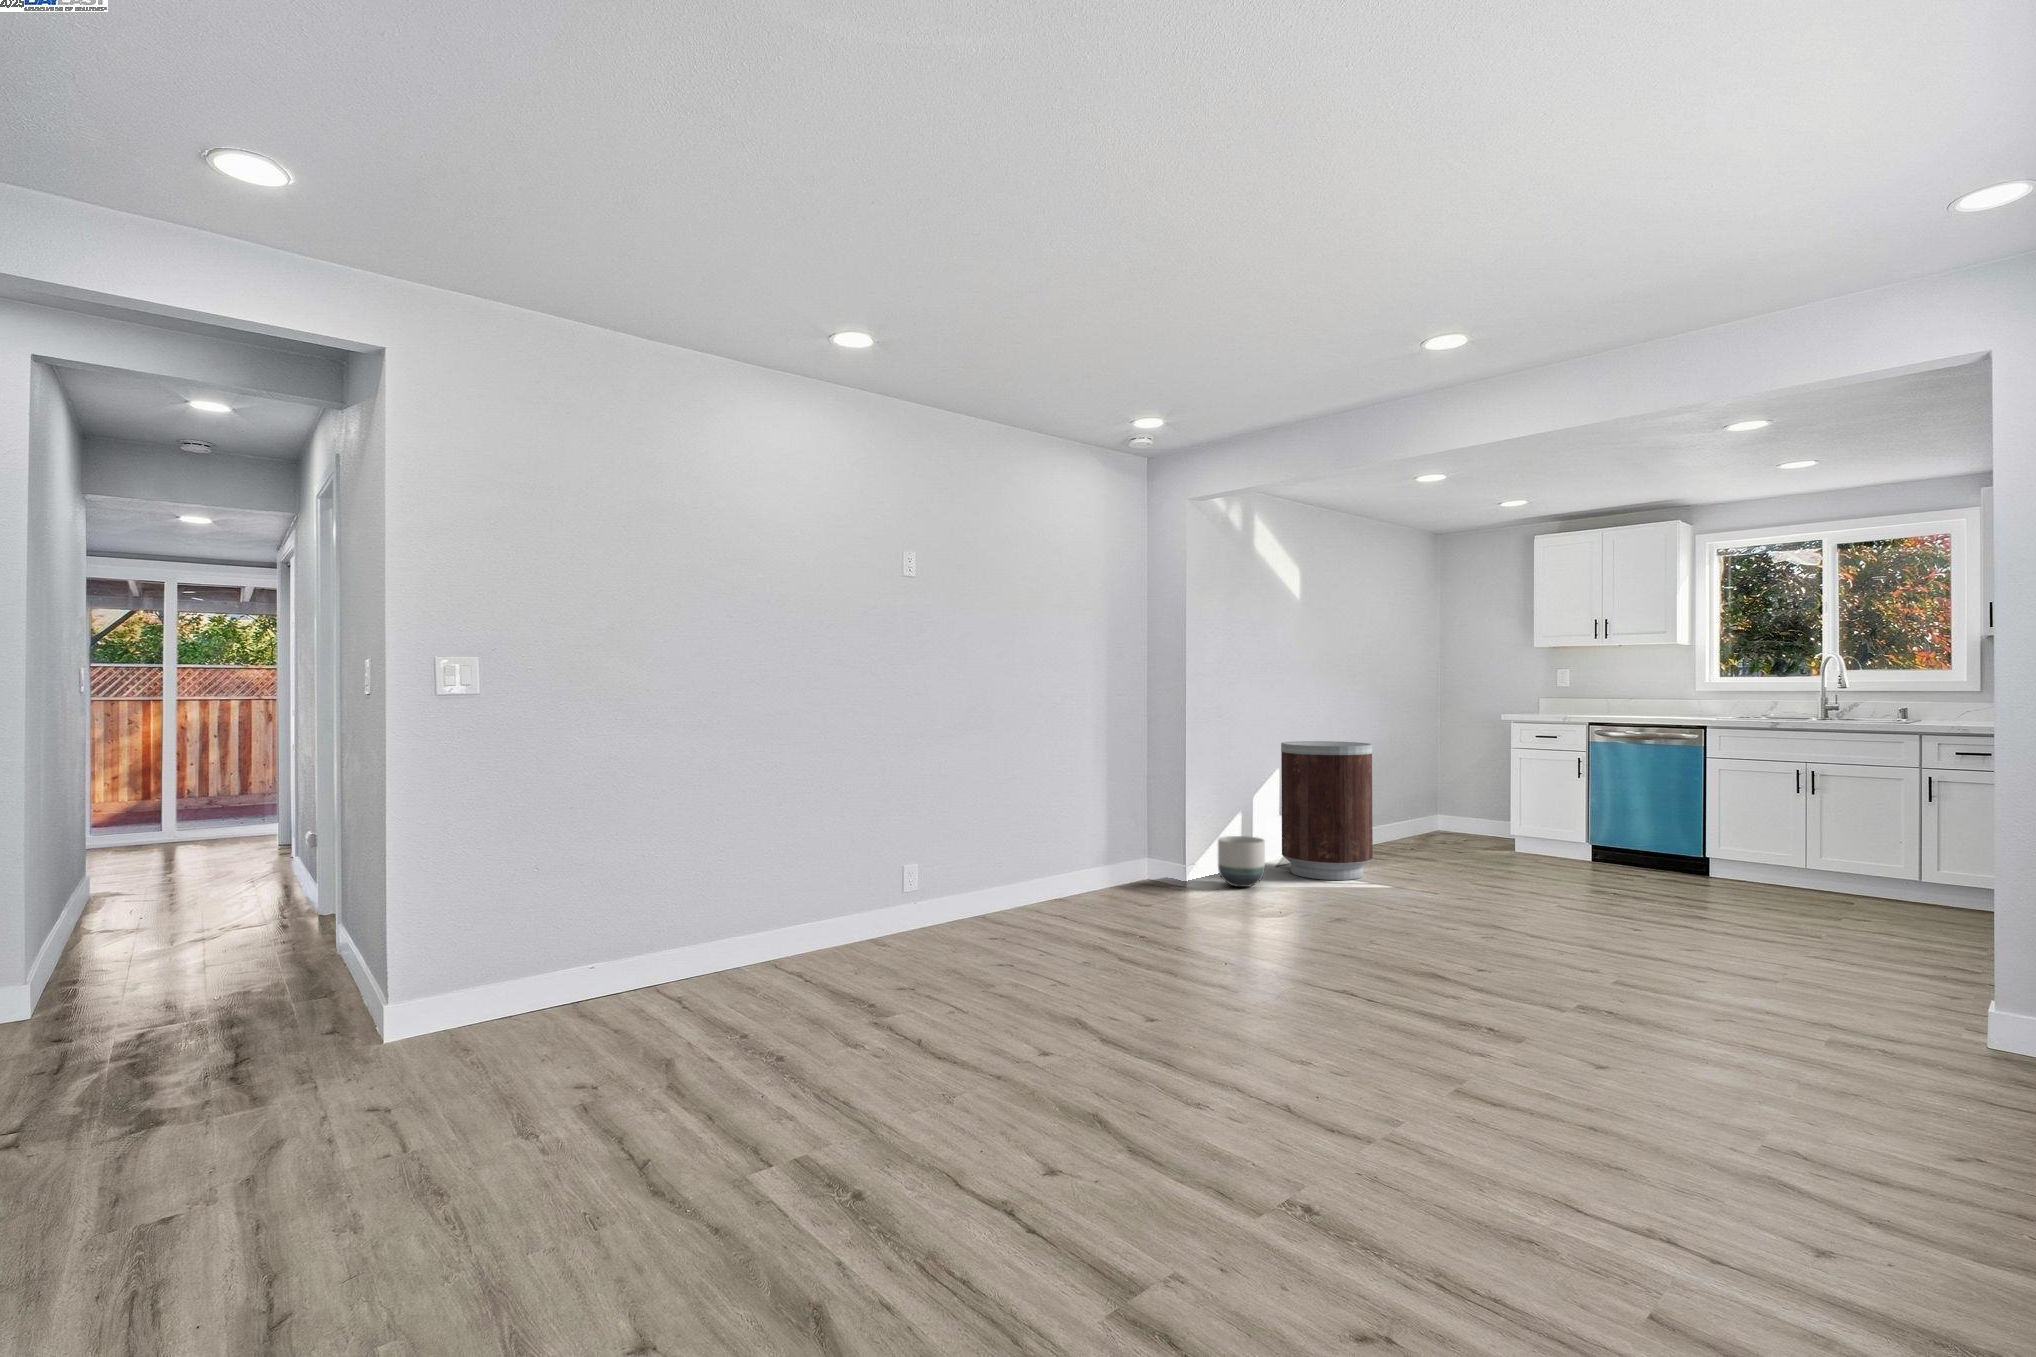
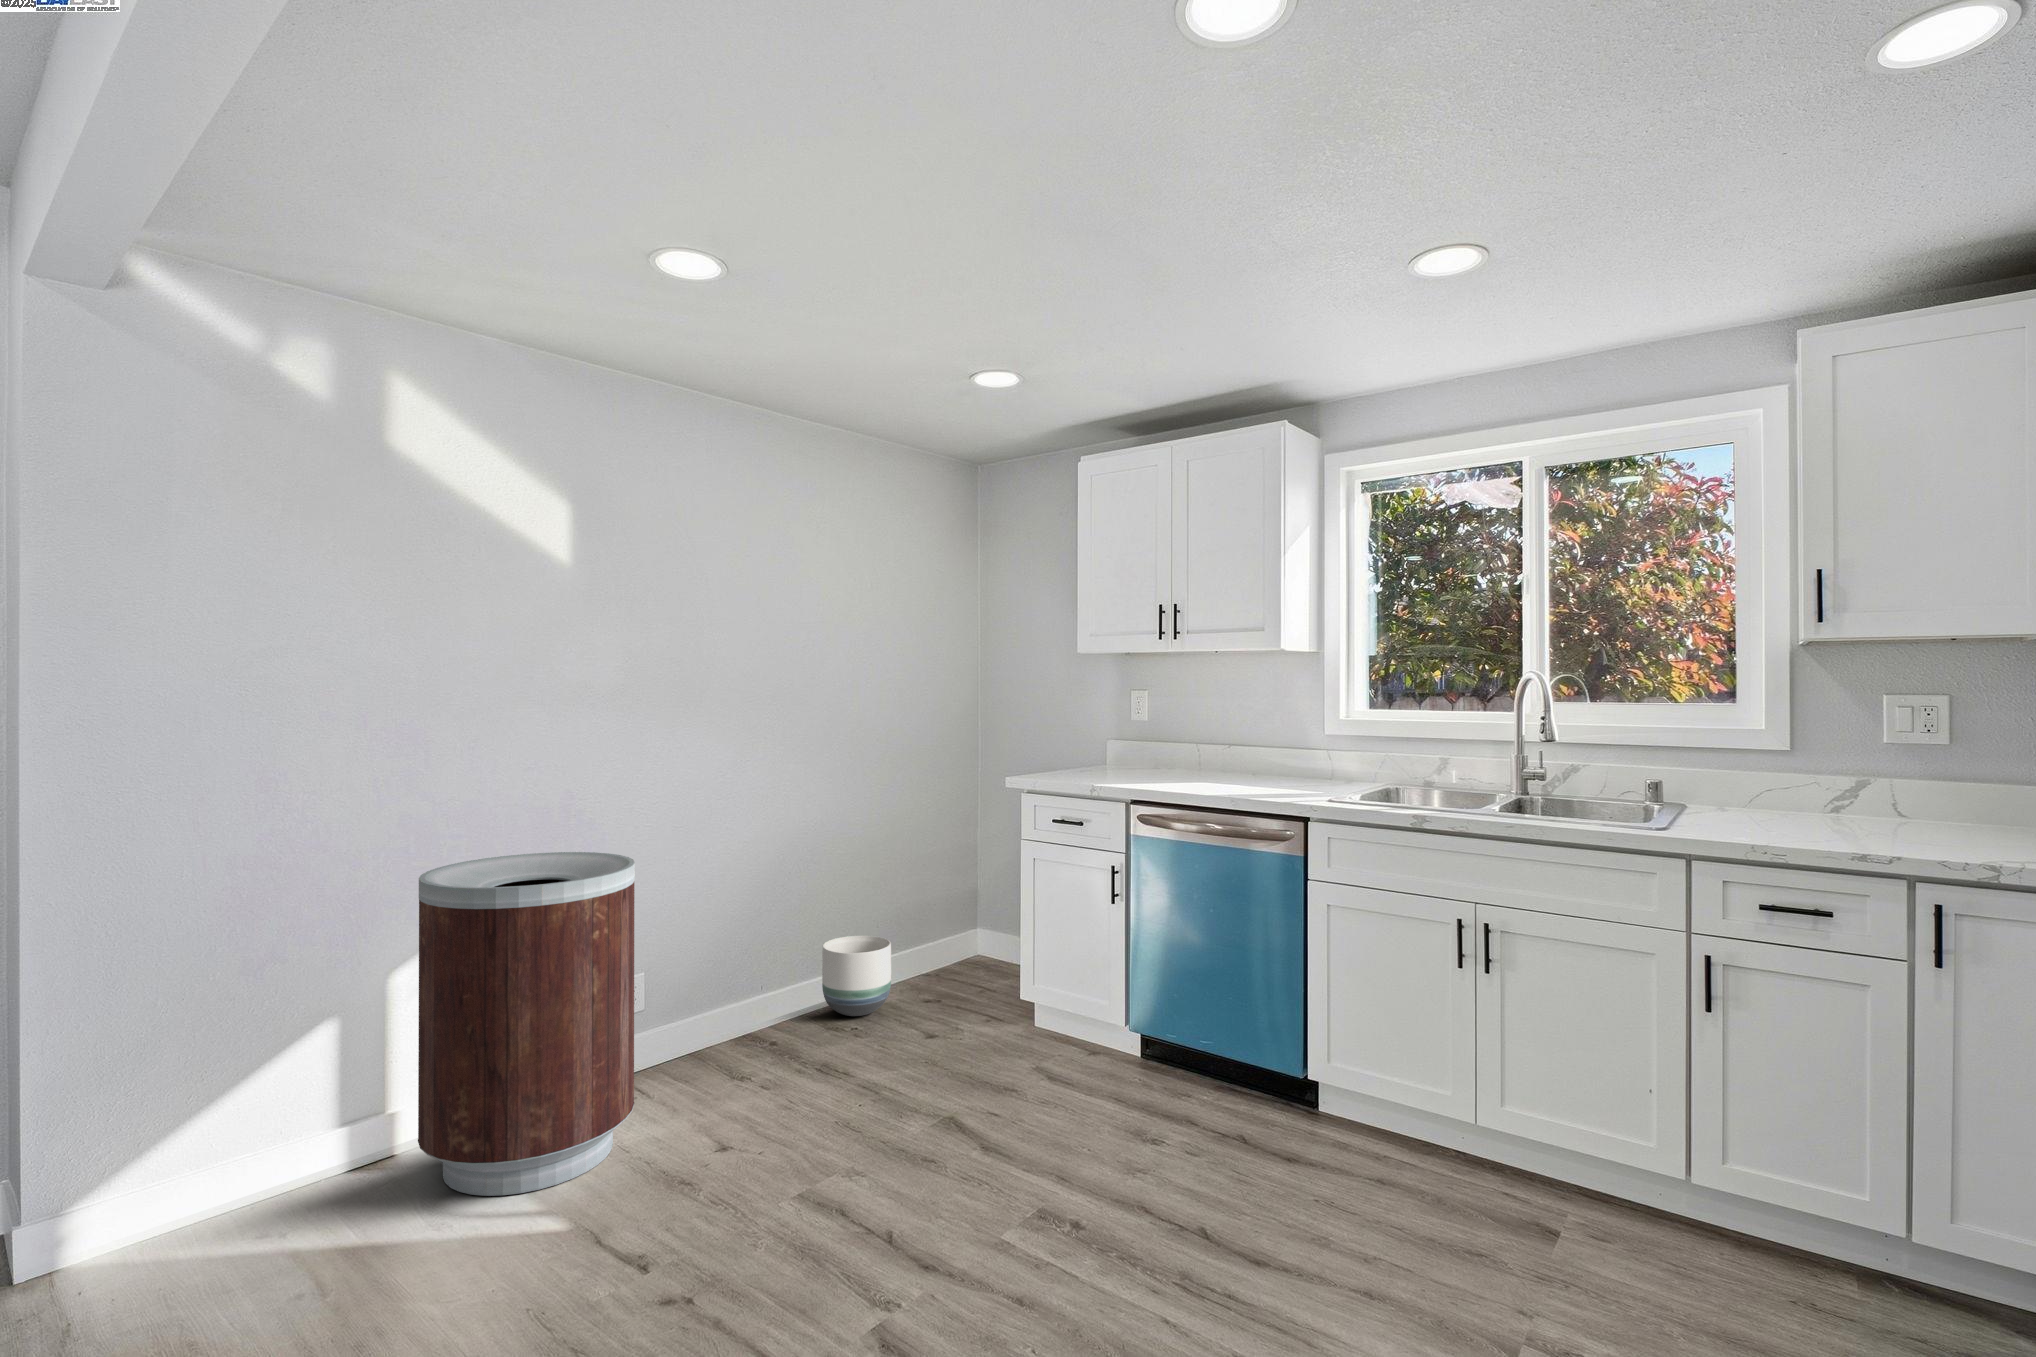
planter: present [1218,836,1265,887] -> present [822,936,891,1016]

